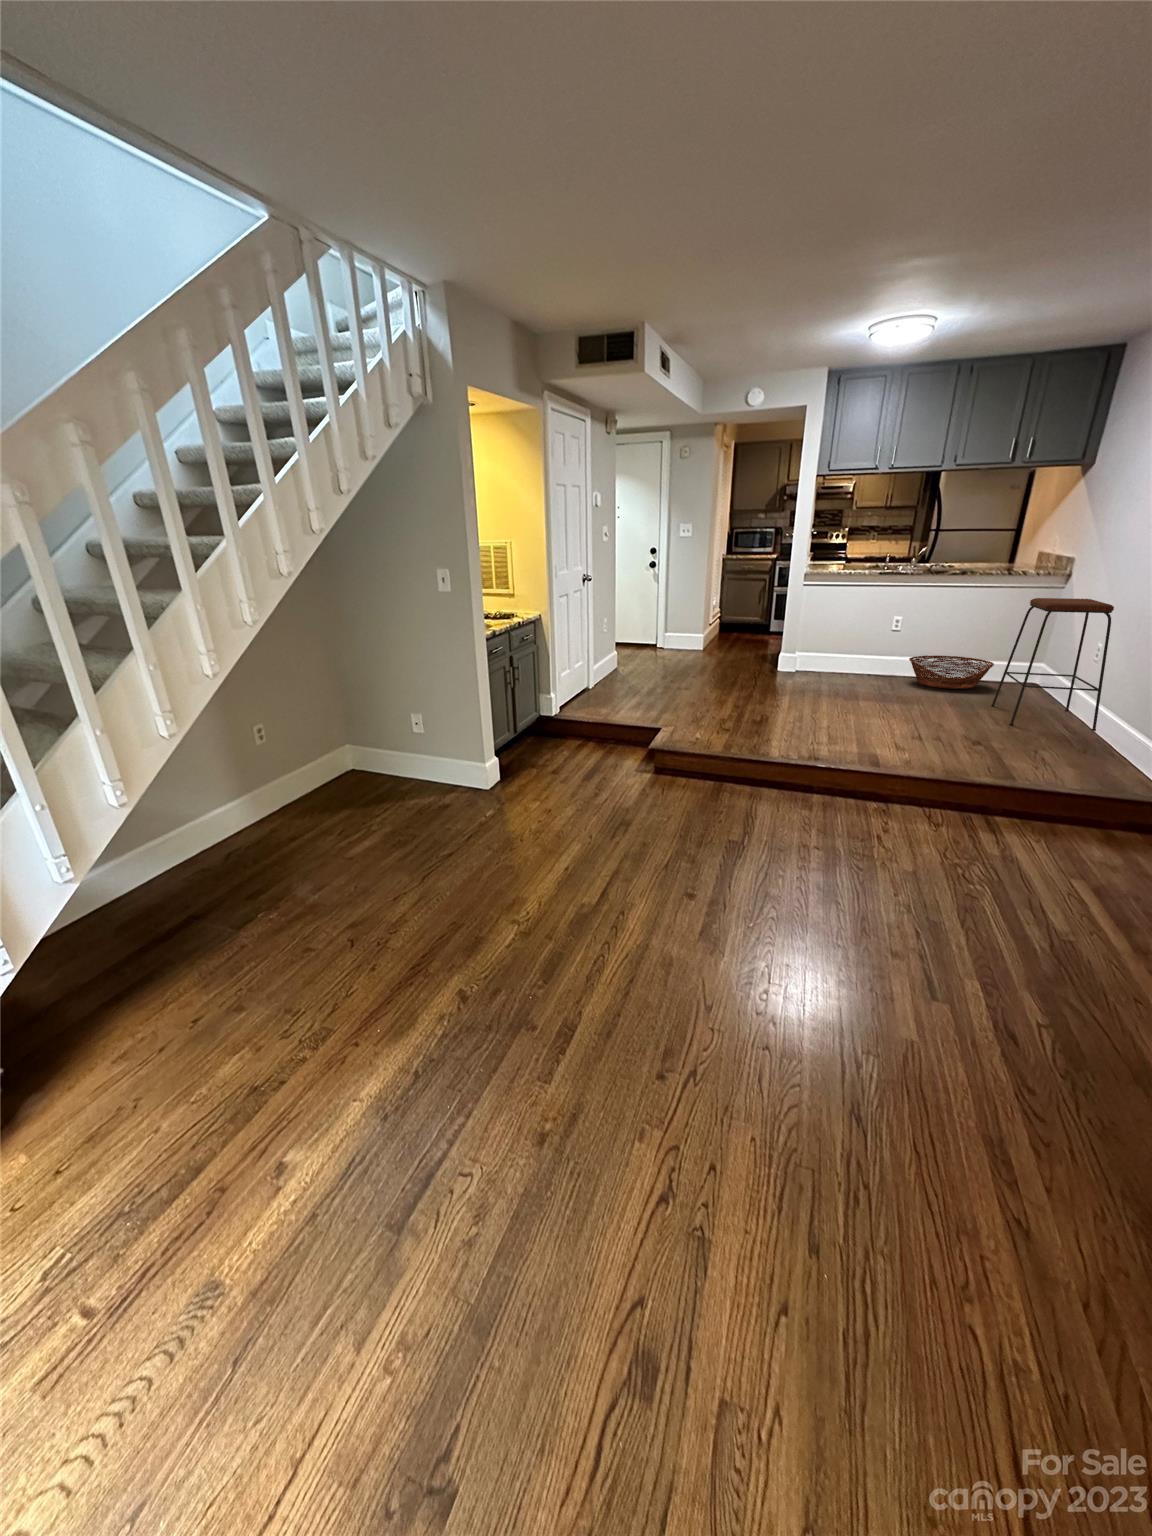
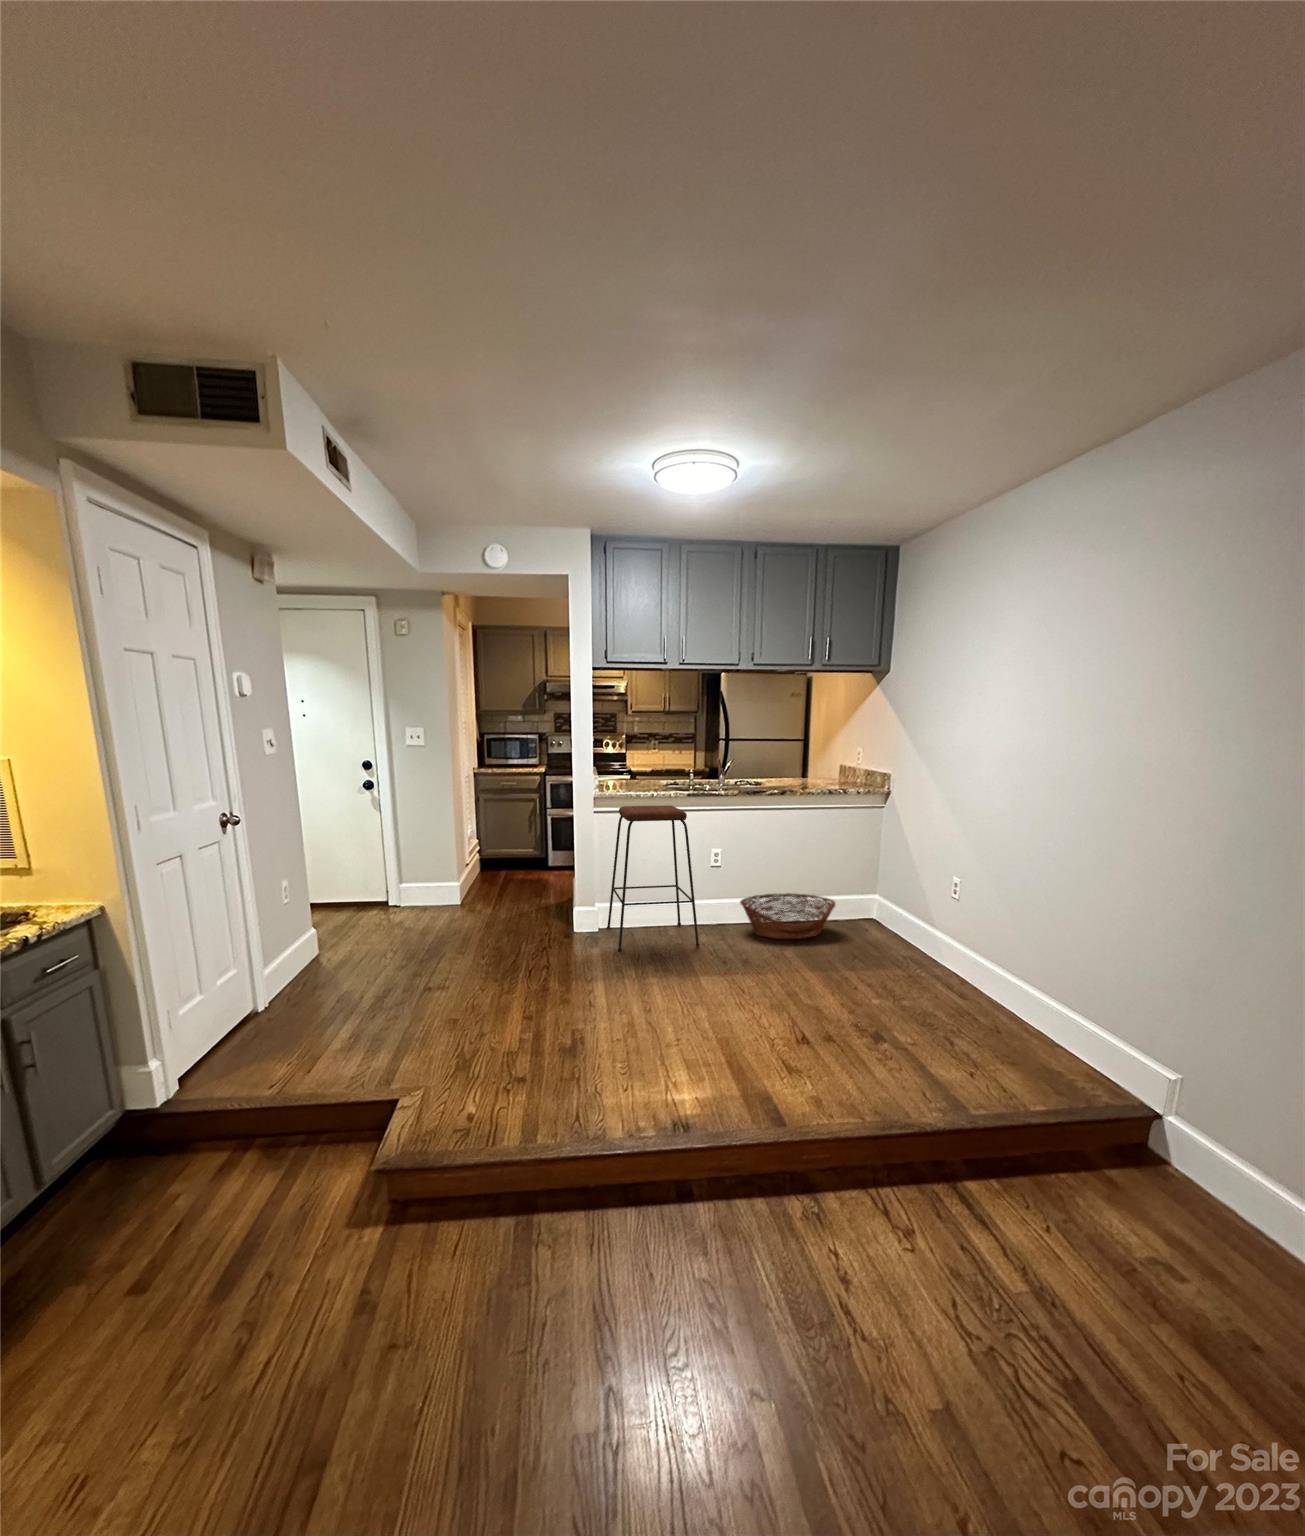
bar stool: present [991,598,1114,731] -> present [607,806,700,951]

